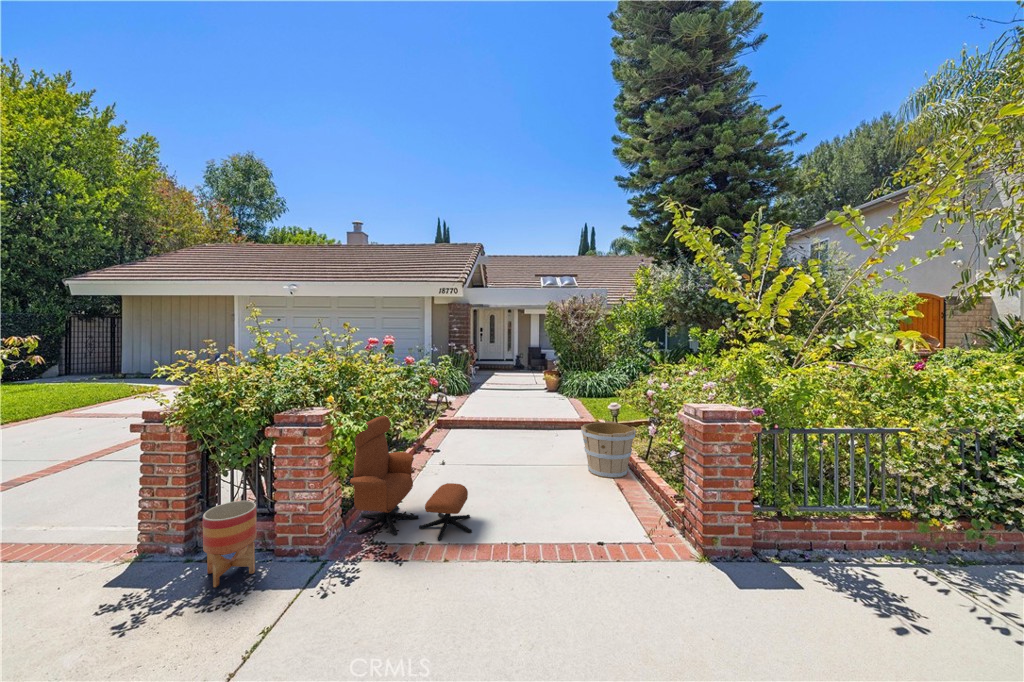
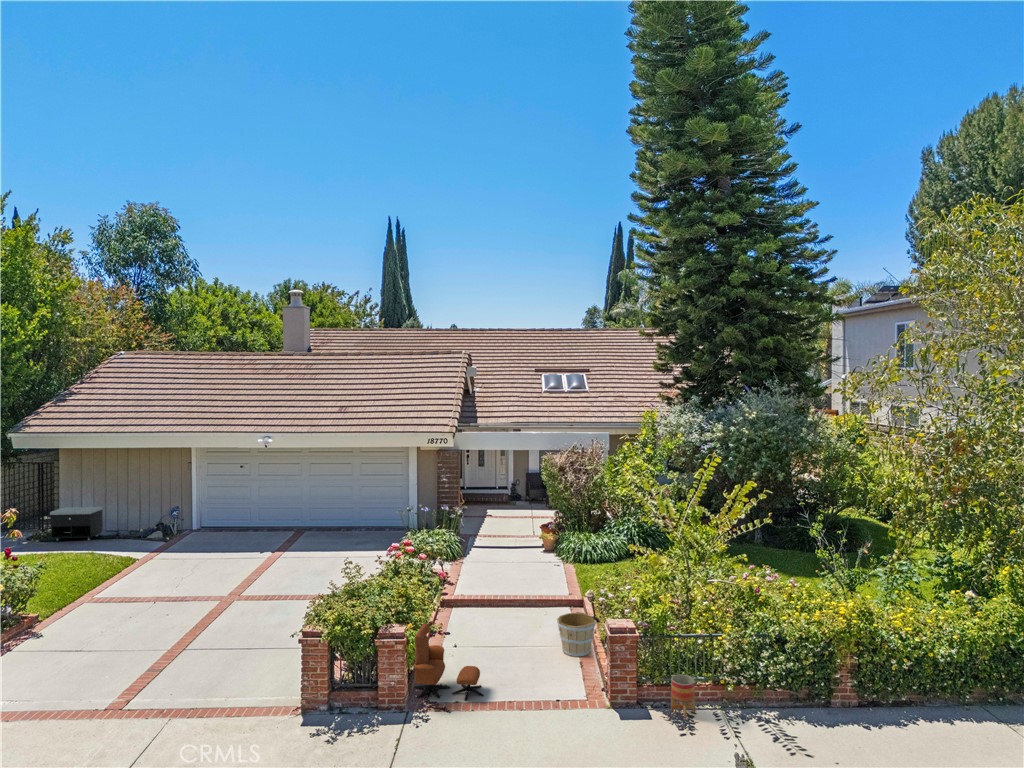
storage bench: none [98,354,153,382] -> present [50,507,103,541]
planter: present [203,501,257,587] -> present [671,674,695,718]

